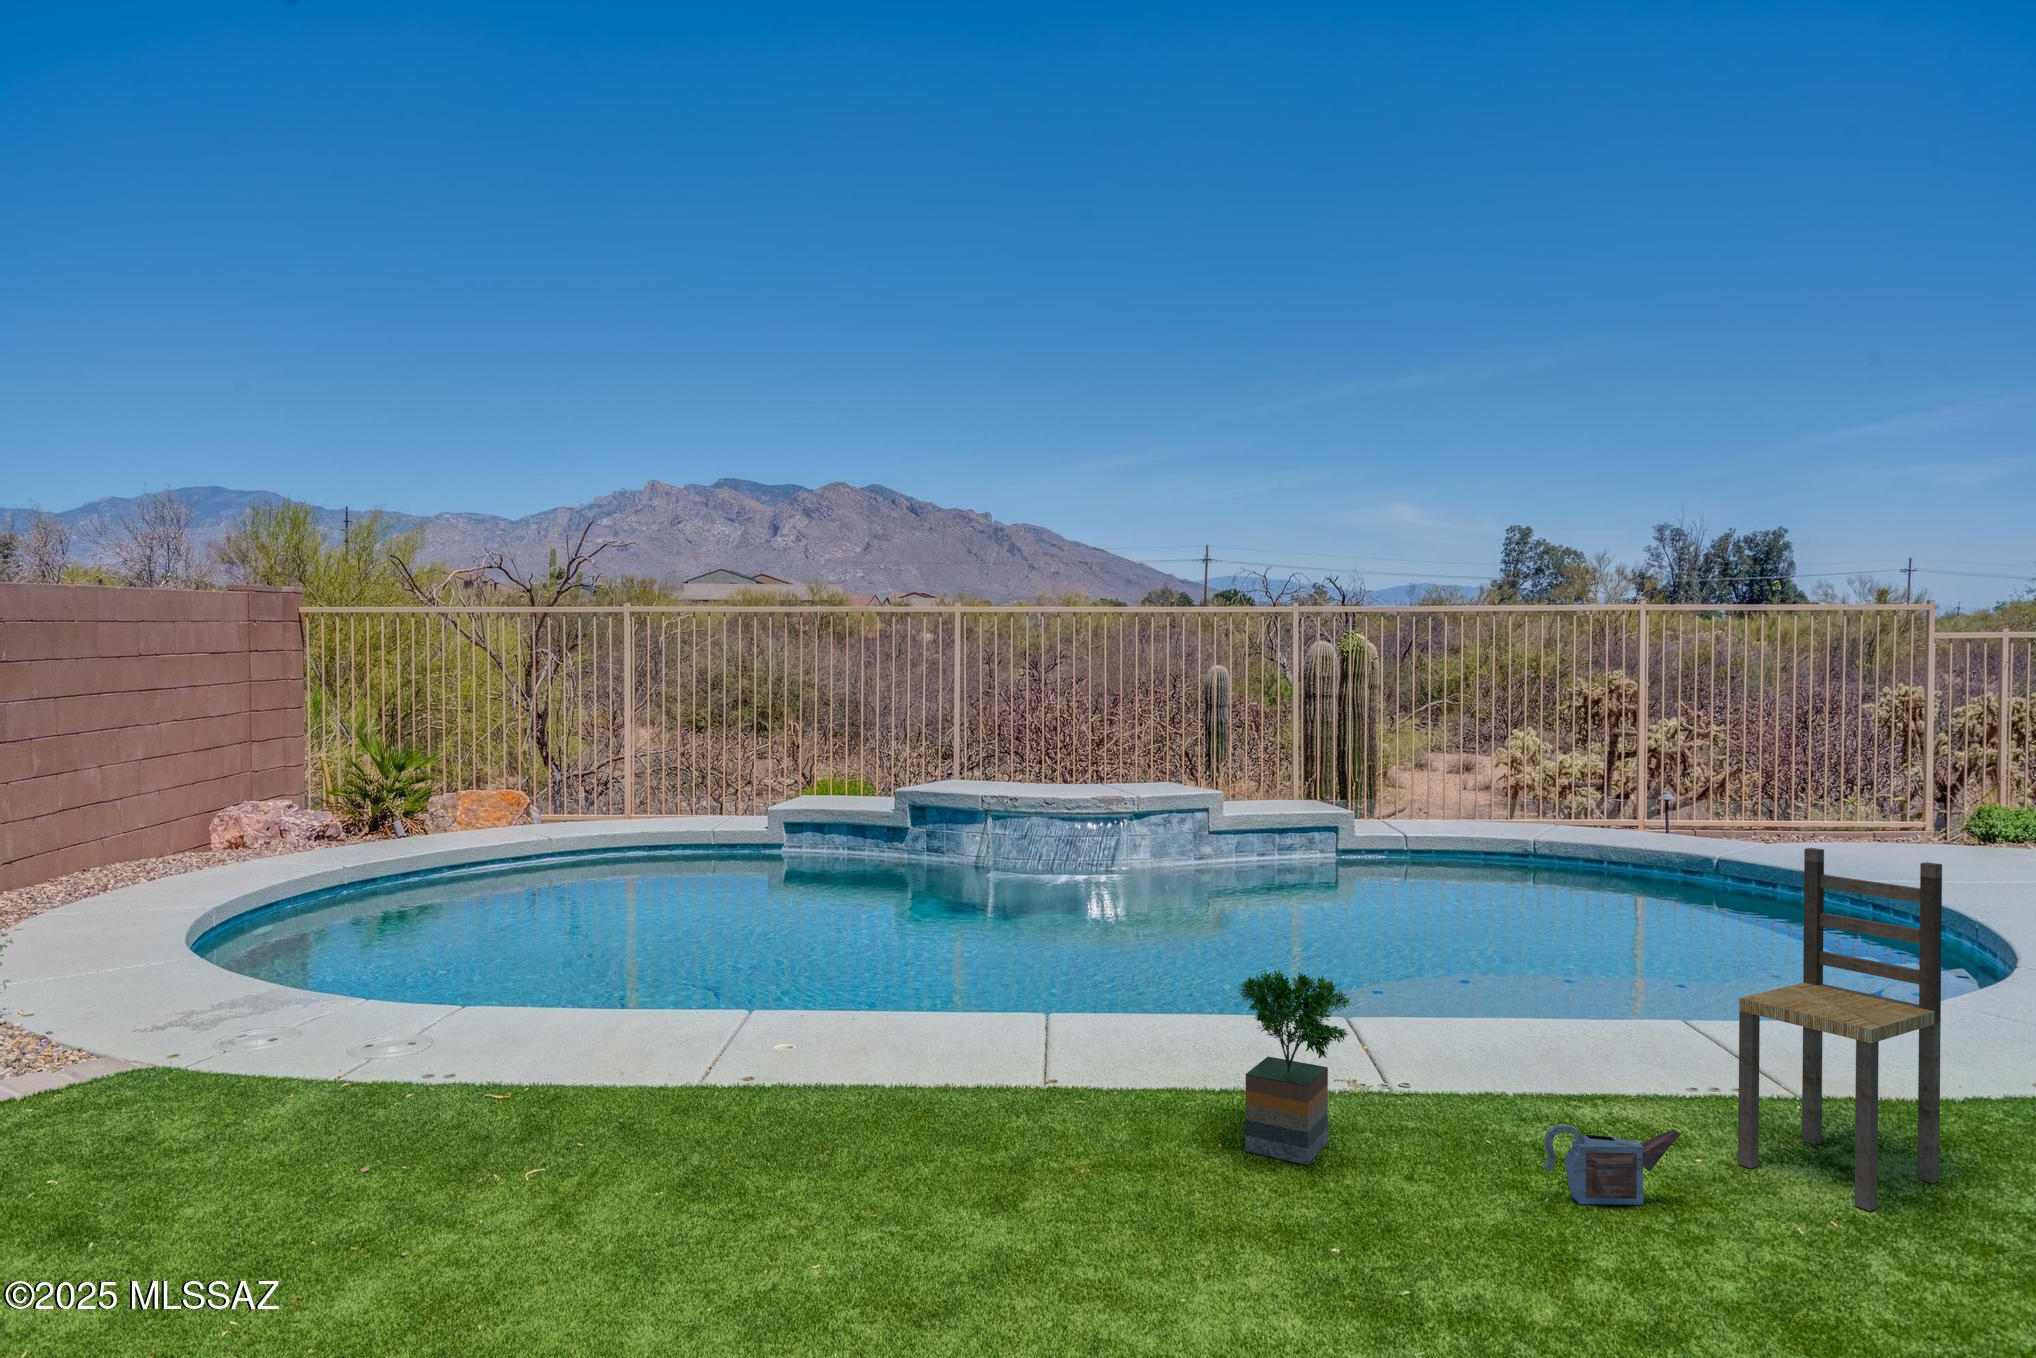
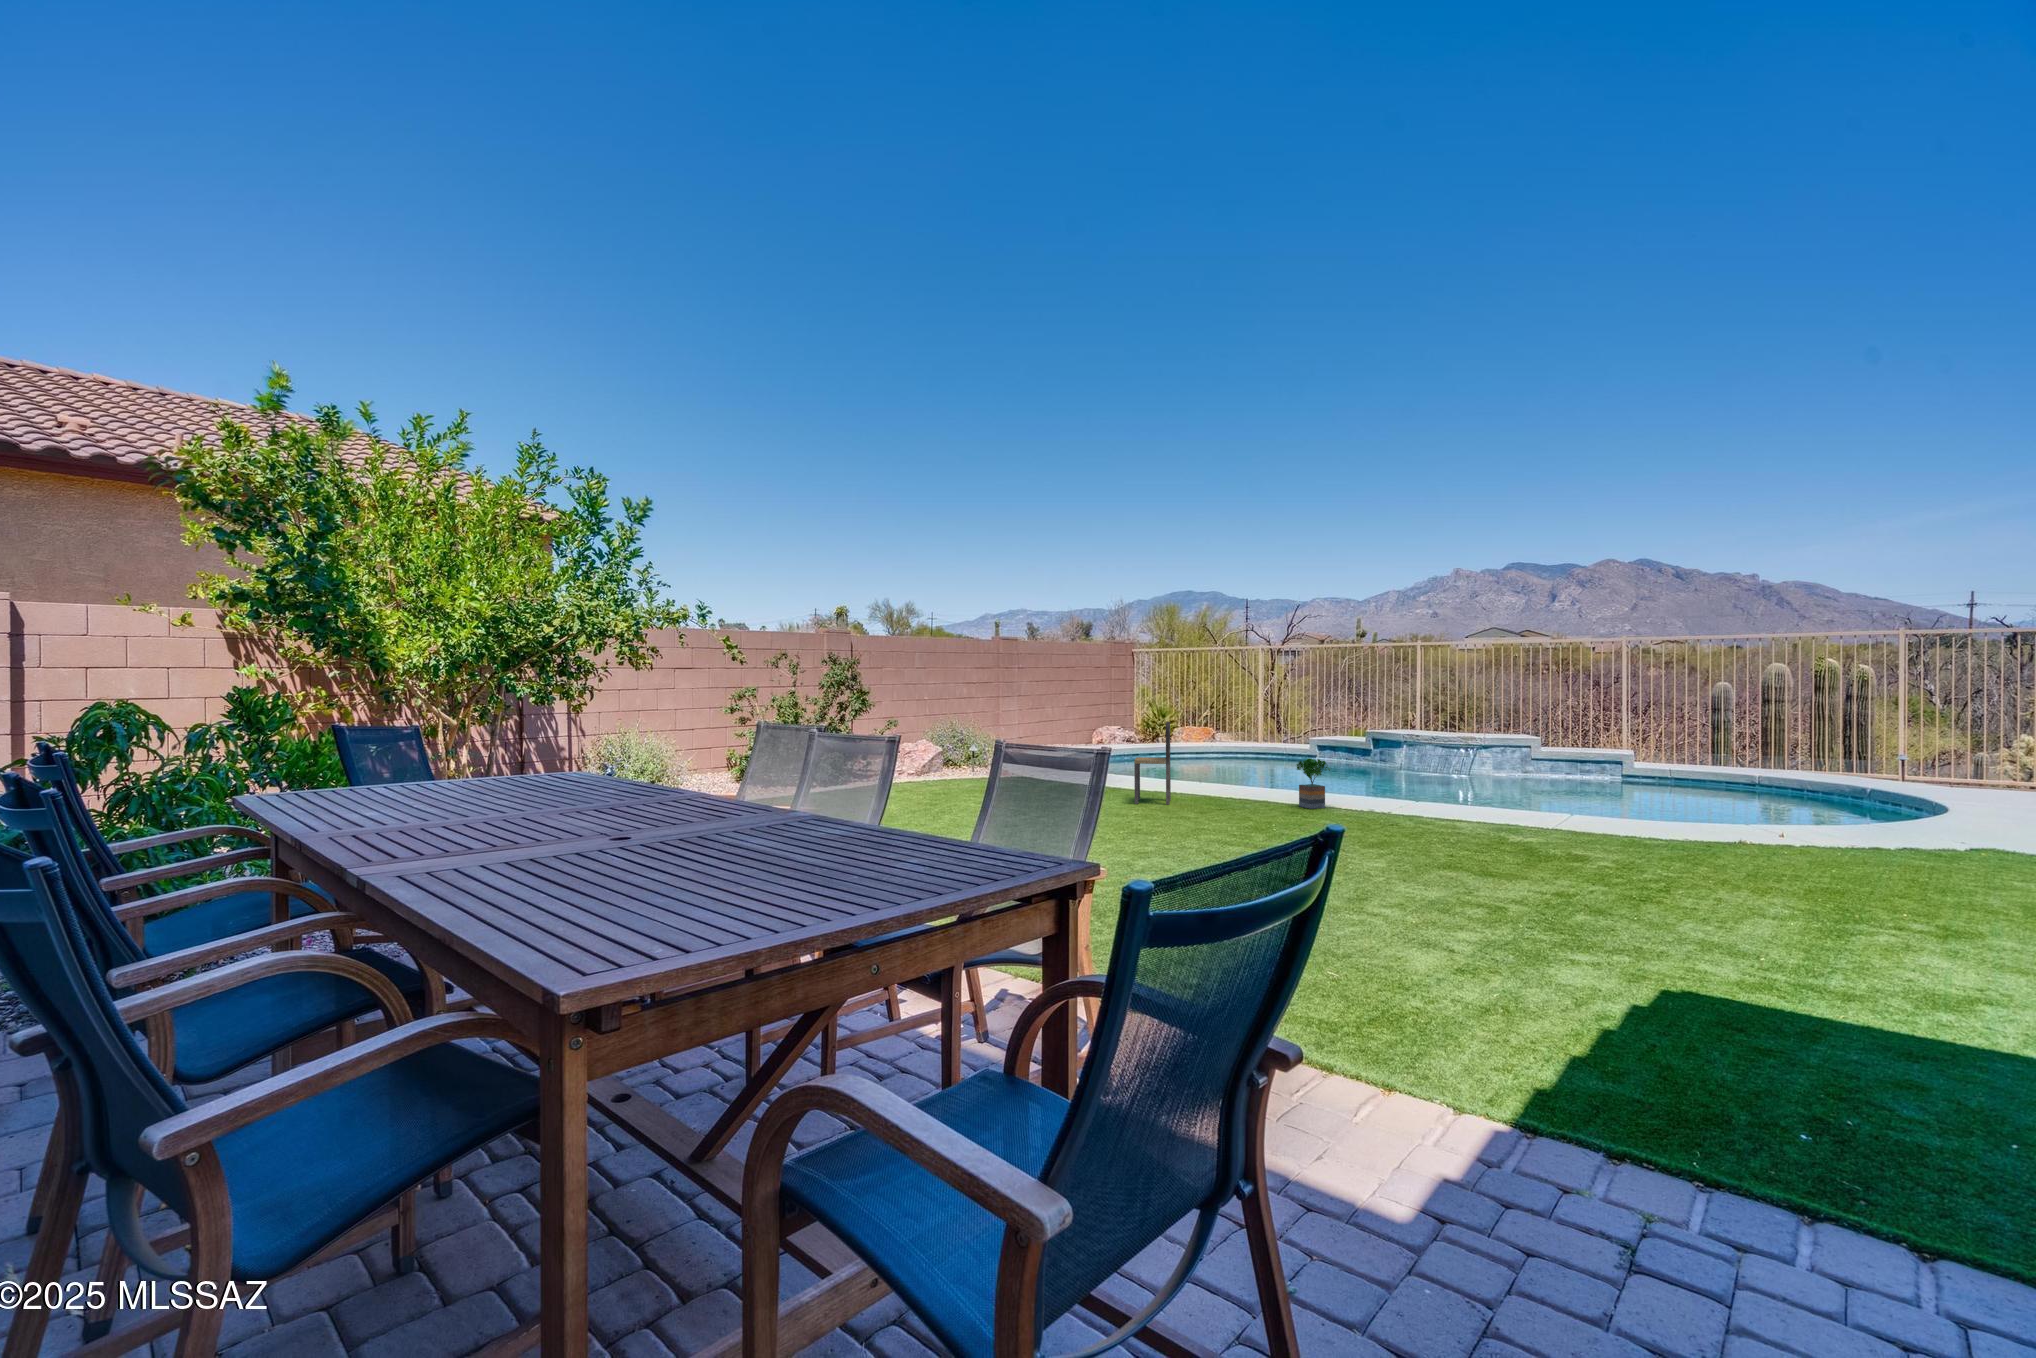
chair: present [1738,848,1942,1211] -> present [1134,722,1171,805]
watering can: present [1542,1124,1681,1205] -> none [1357,797,1395,820]

